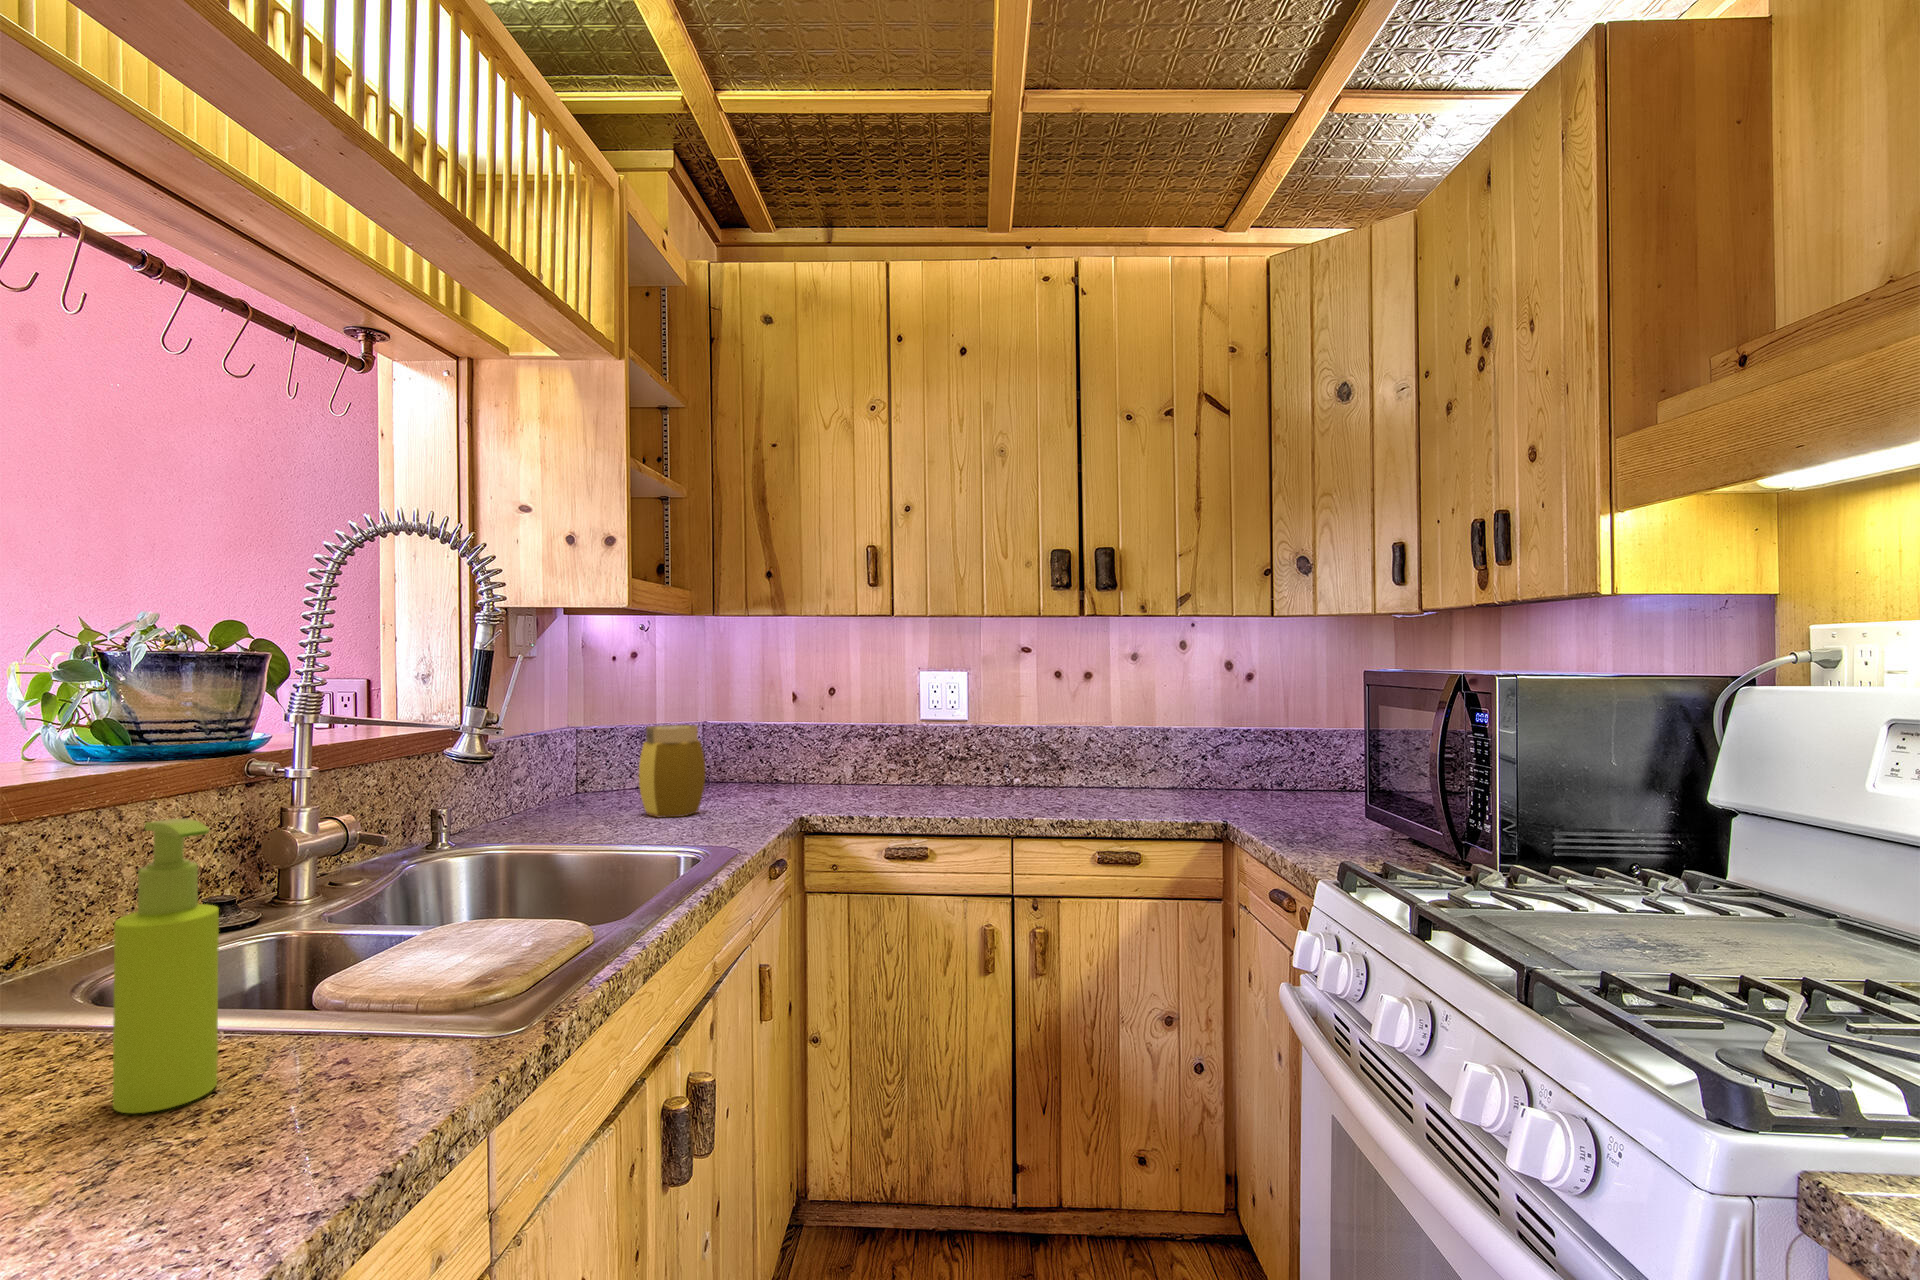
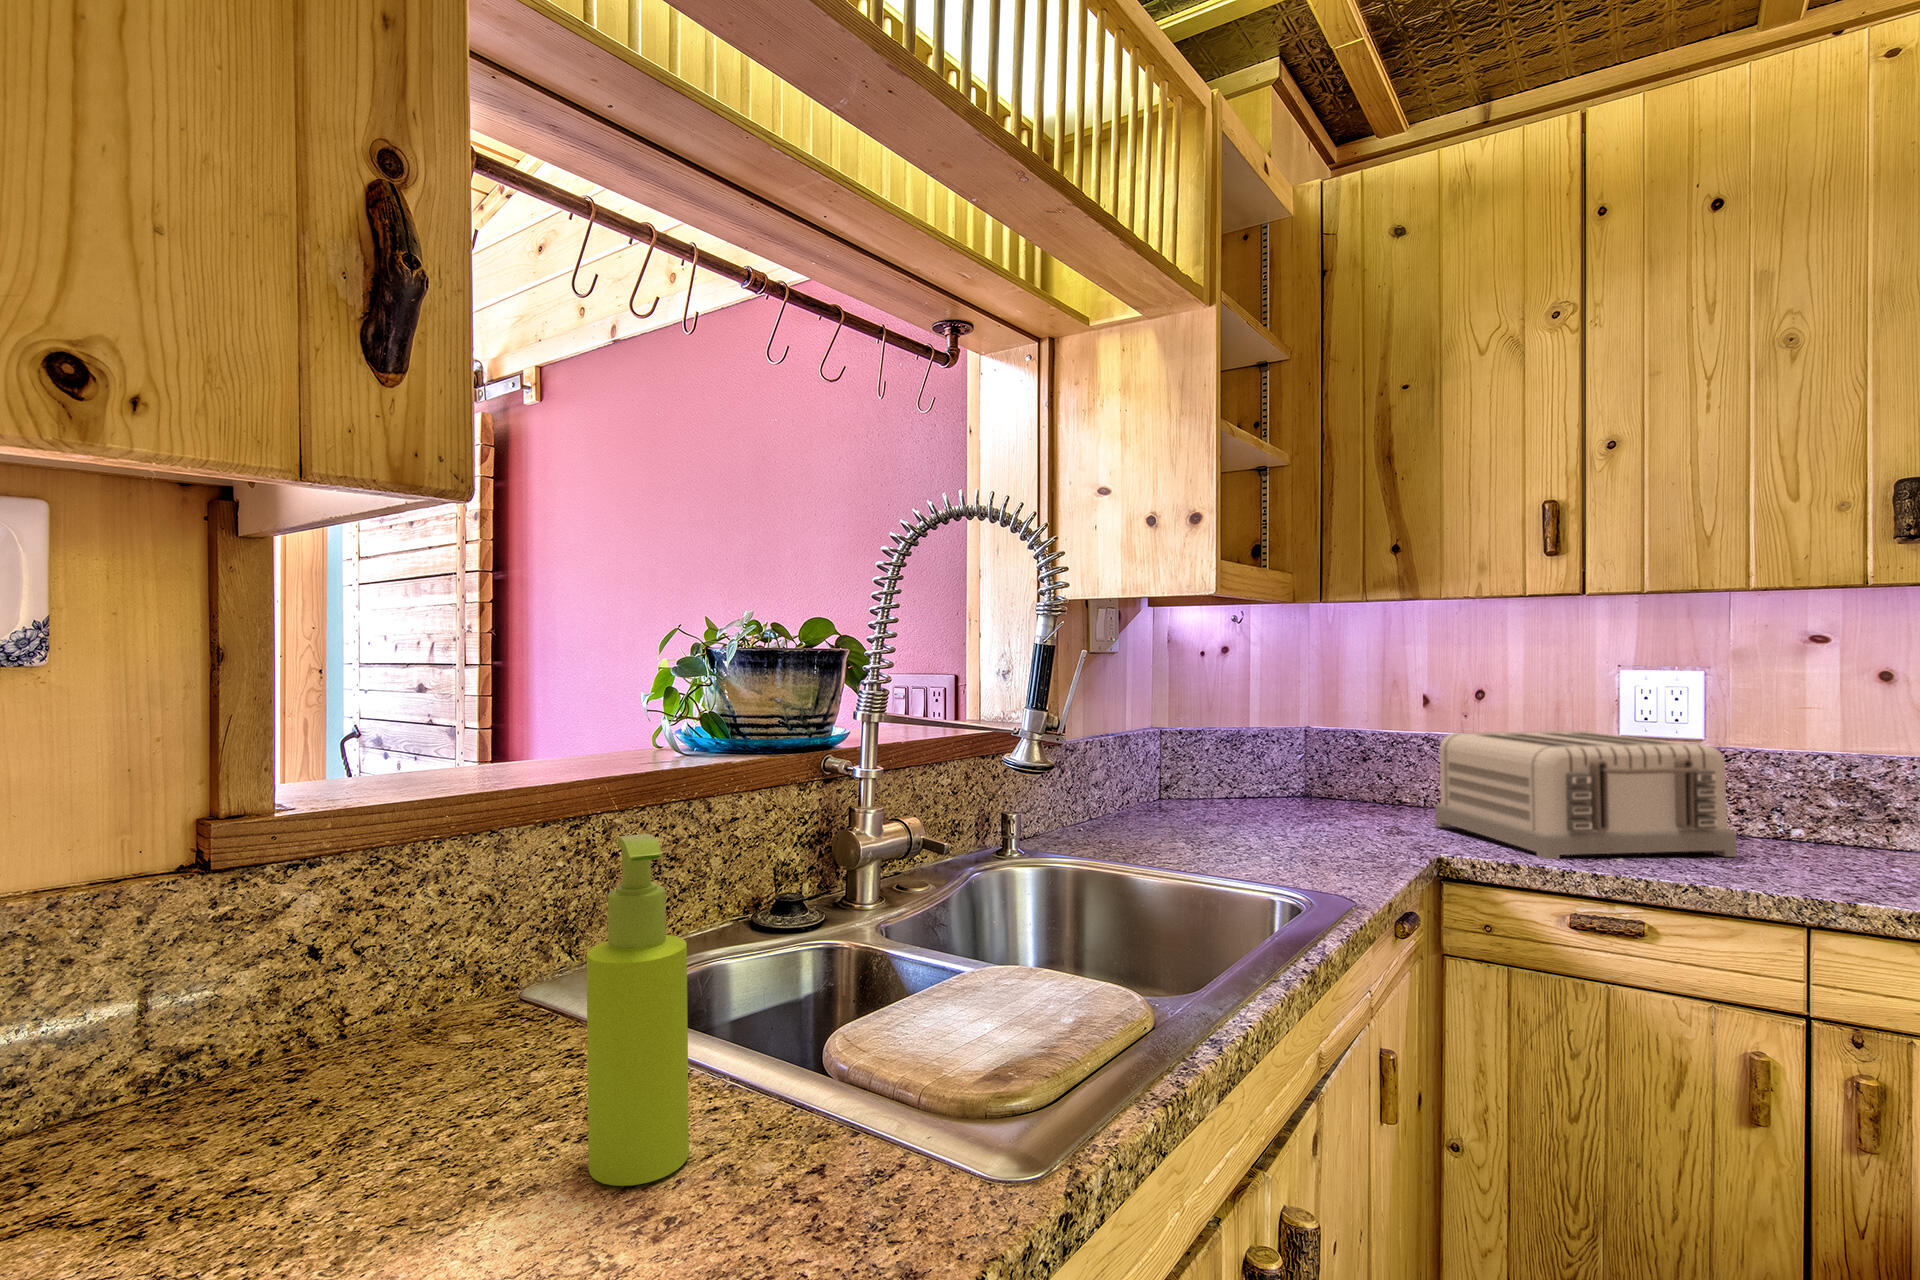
toaster: none [801,719,982,812] -> present [1435,731,1737,859]
jar: present [639,725,705,818] -> none [1225,729,1306,843]

